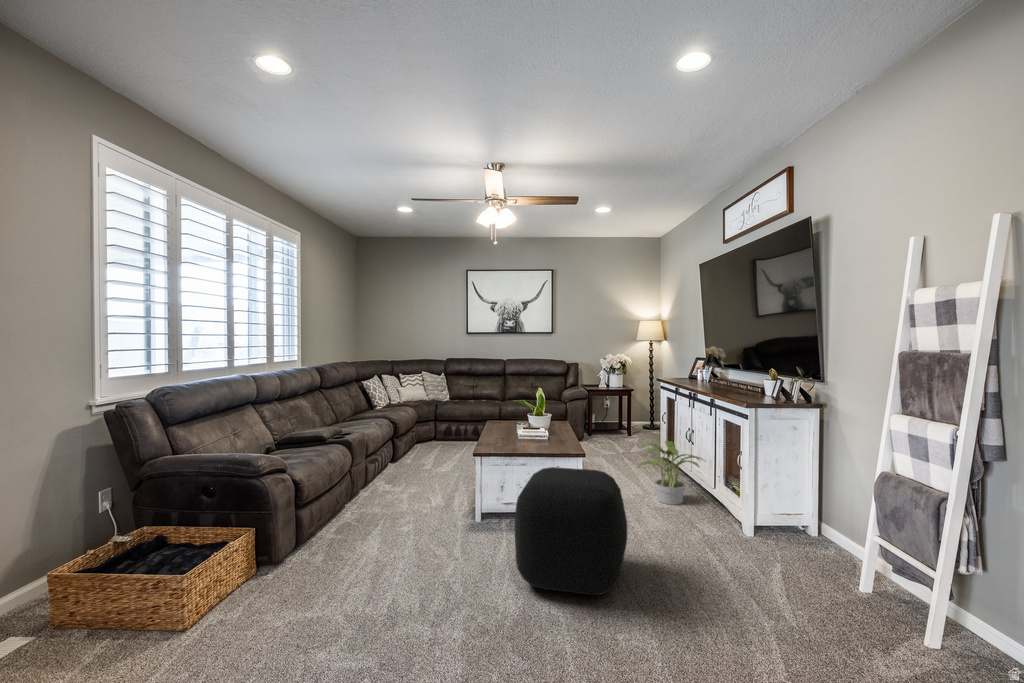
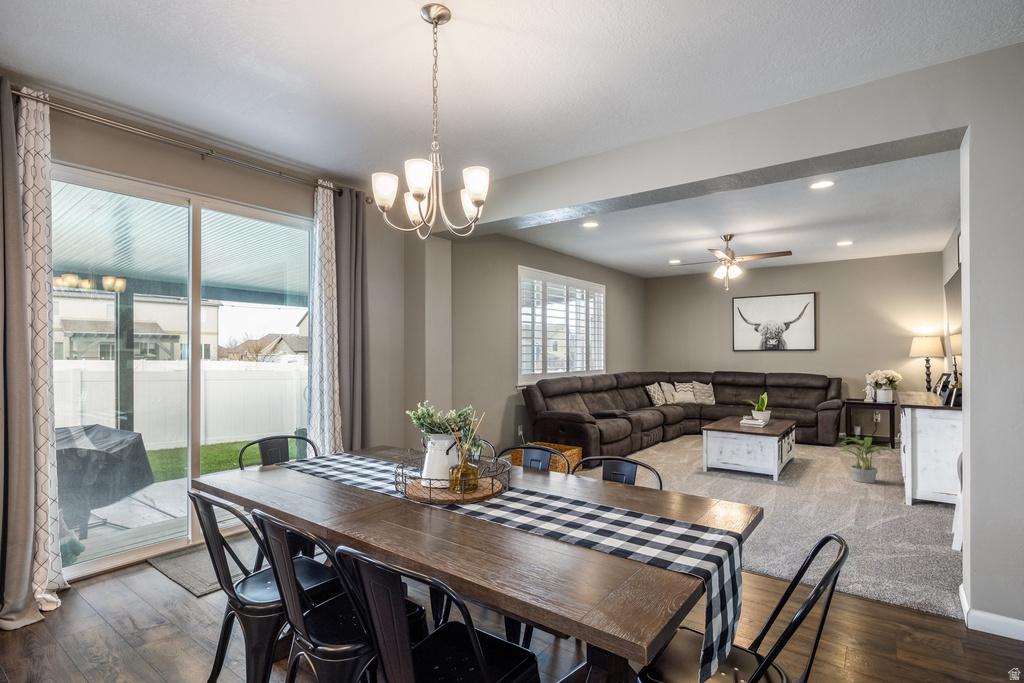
ottoman: present [515,467,627,595] -> none [710,432,781,497]

